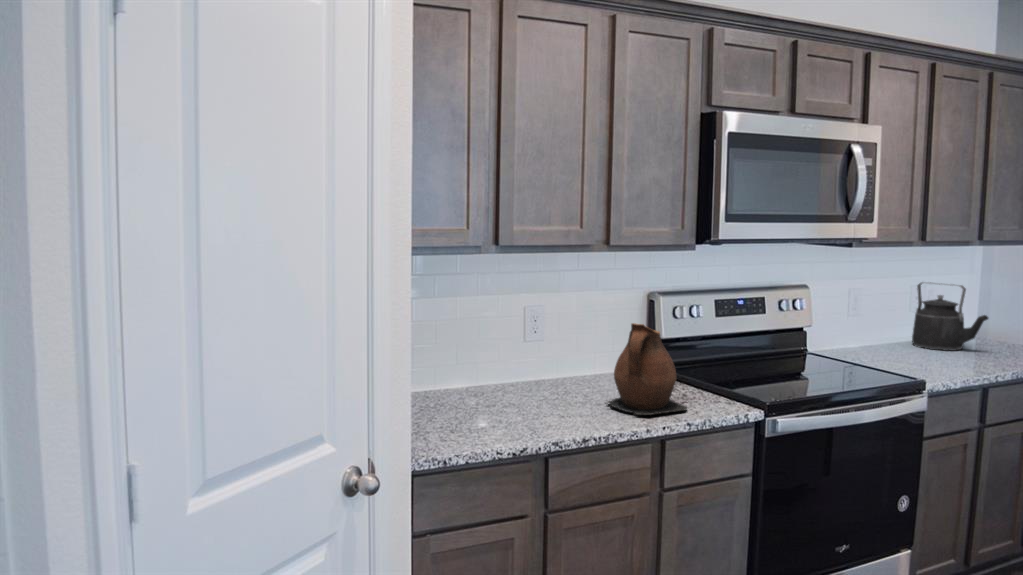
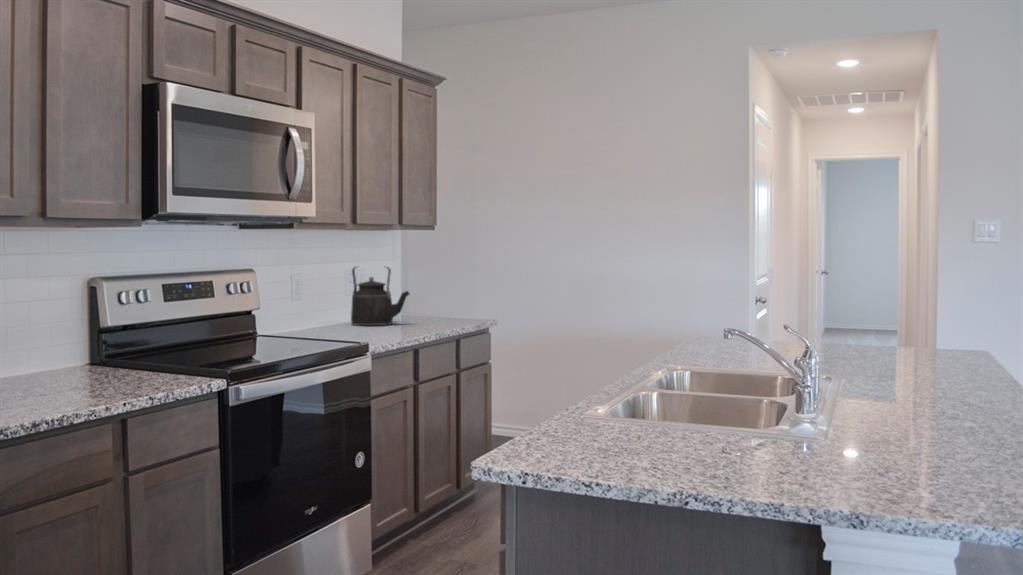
ceramic pitcher: present [608,323,687,415] -> none [45,296,148,397]

